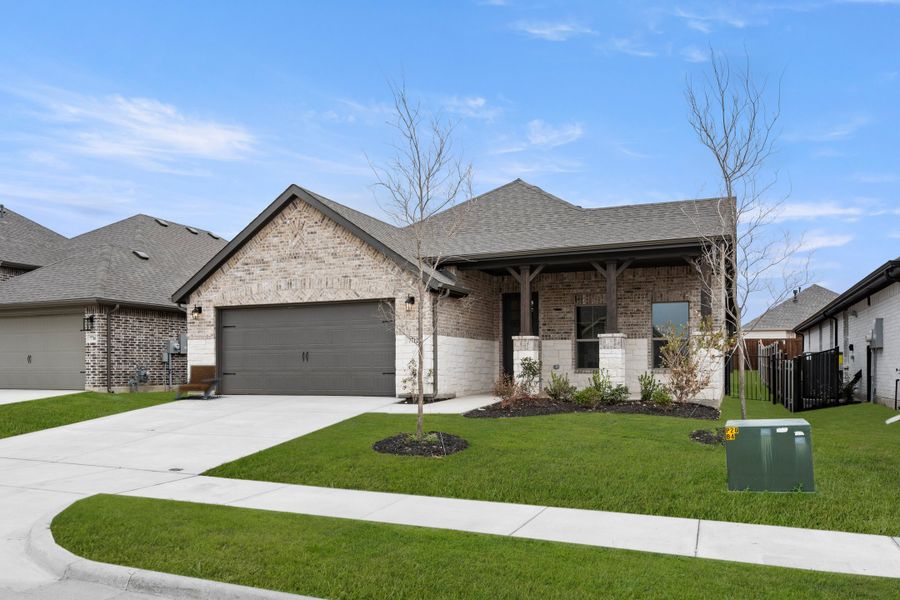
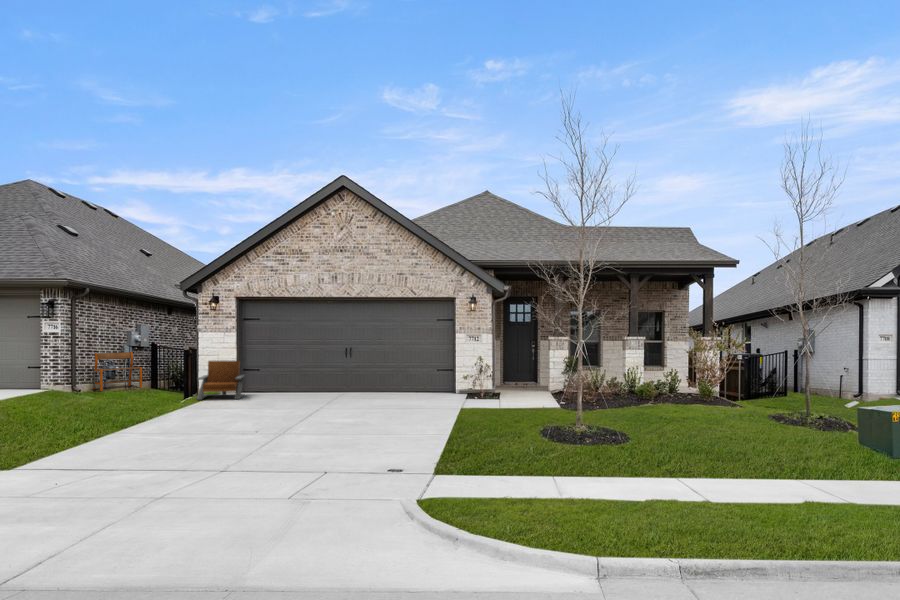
bench: none [132,358,169,392] -> present [93,352,142,391]

